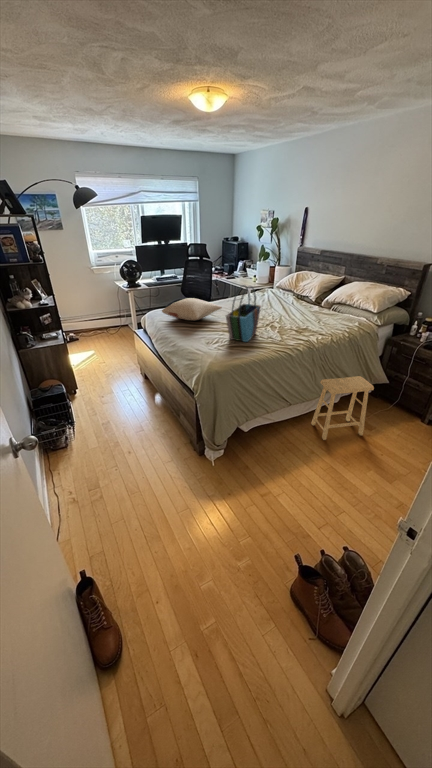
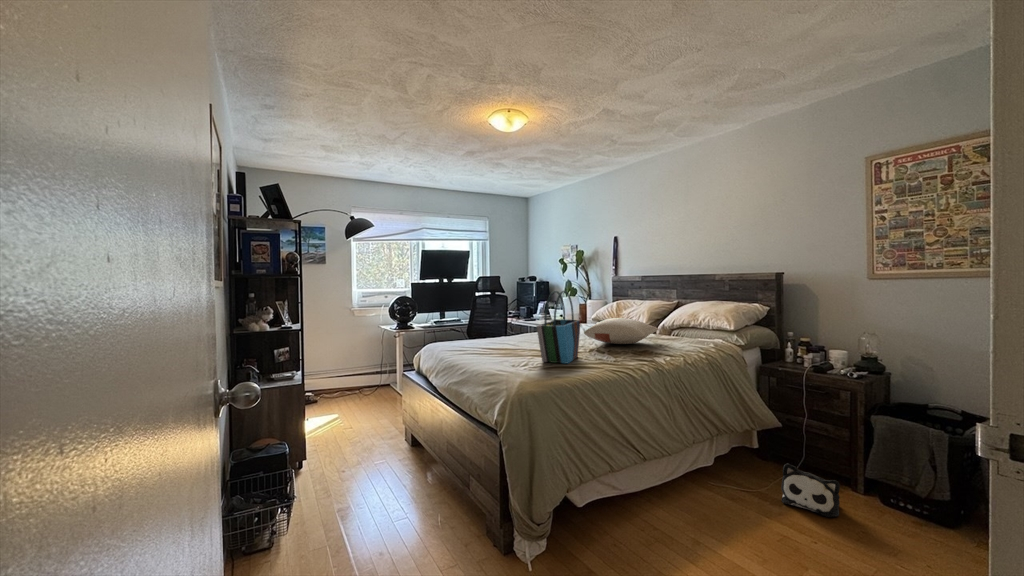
pillow: present [162,298,222,320] -> present [584,318,659,344]
footstool: present [311,376,374,440] -> none [680,413,769,522]
plush toy: none [374,408,412,440] -> present [781,463,840,517]

